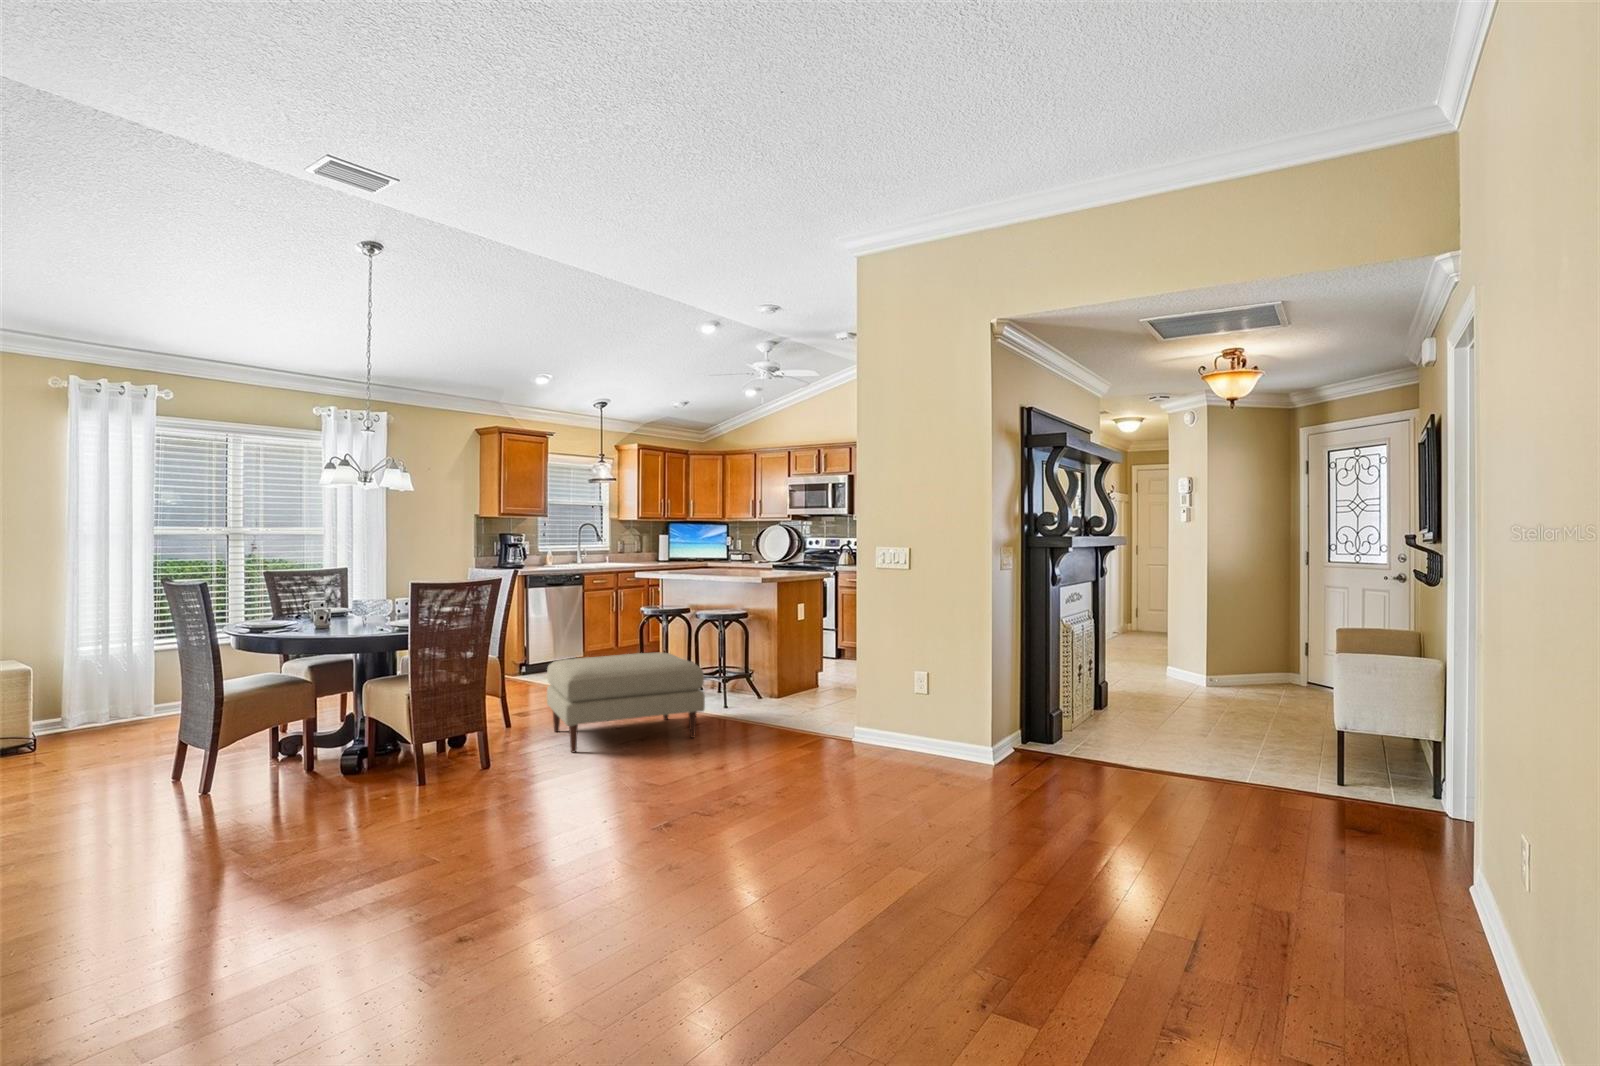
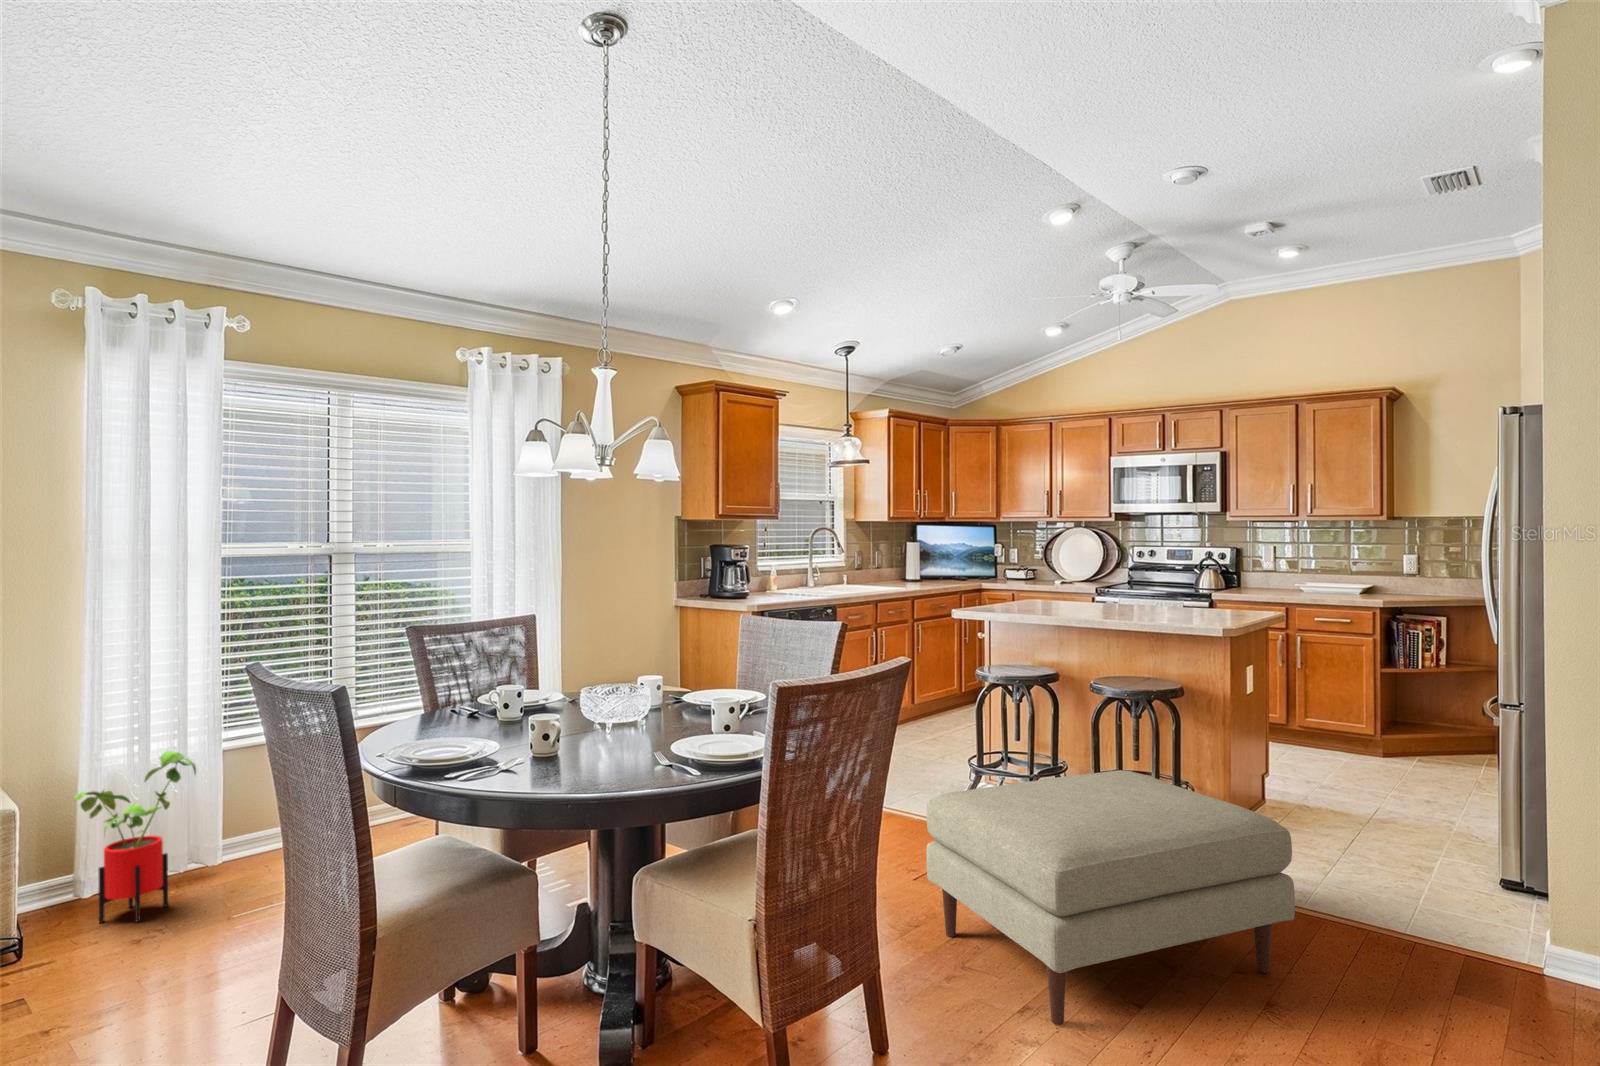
house plant: none [65,645,138,739] -> present [75,751,196,923]

